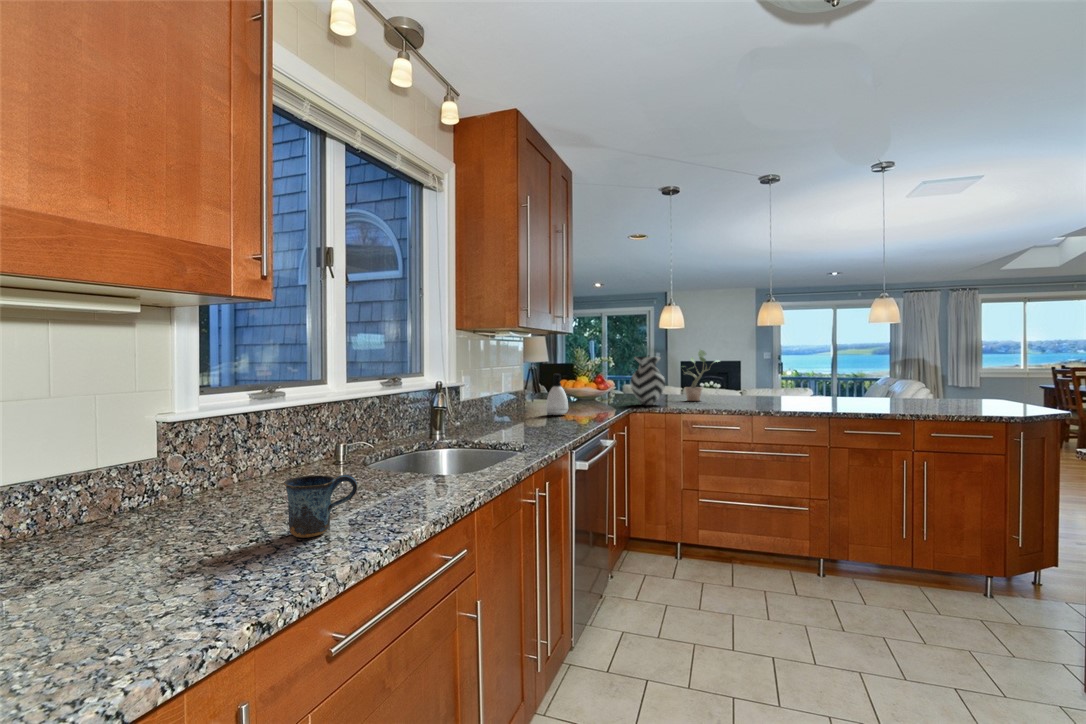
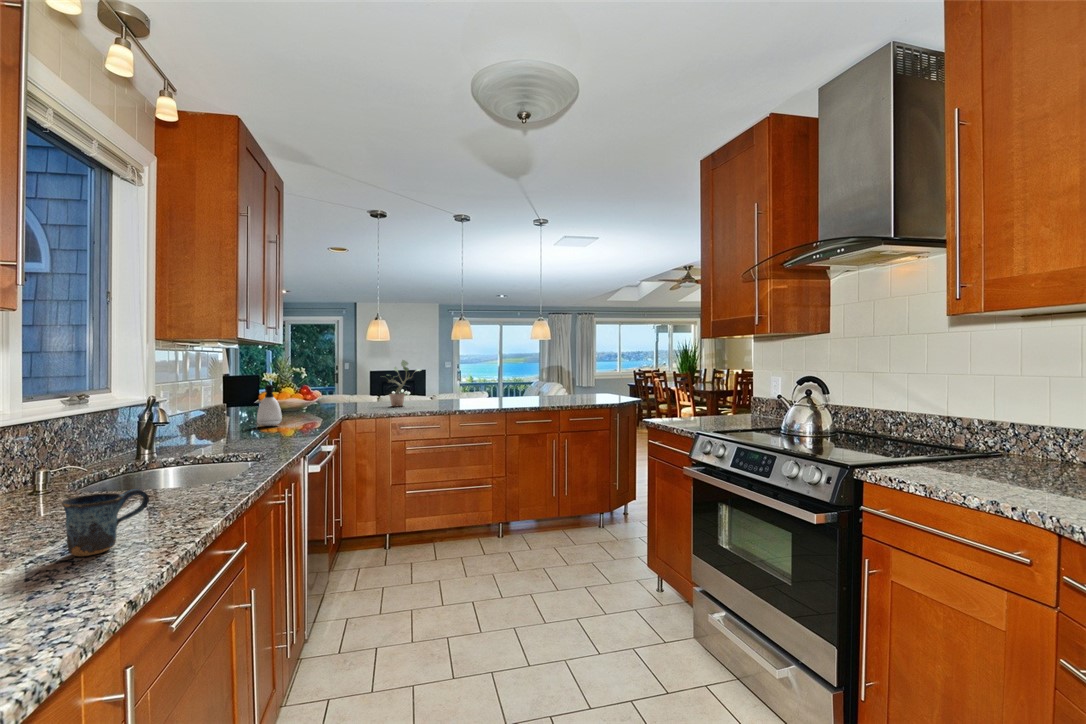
vase: present [631,357,665,405] -> none [340,367,374,412]

